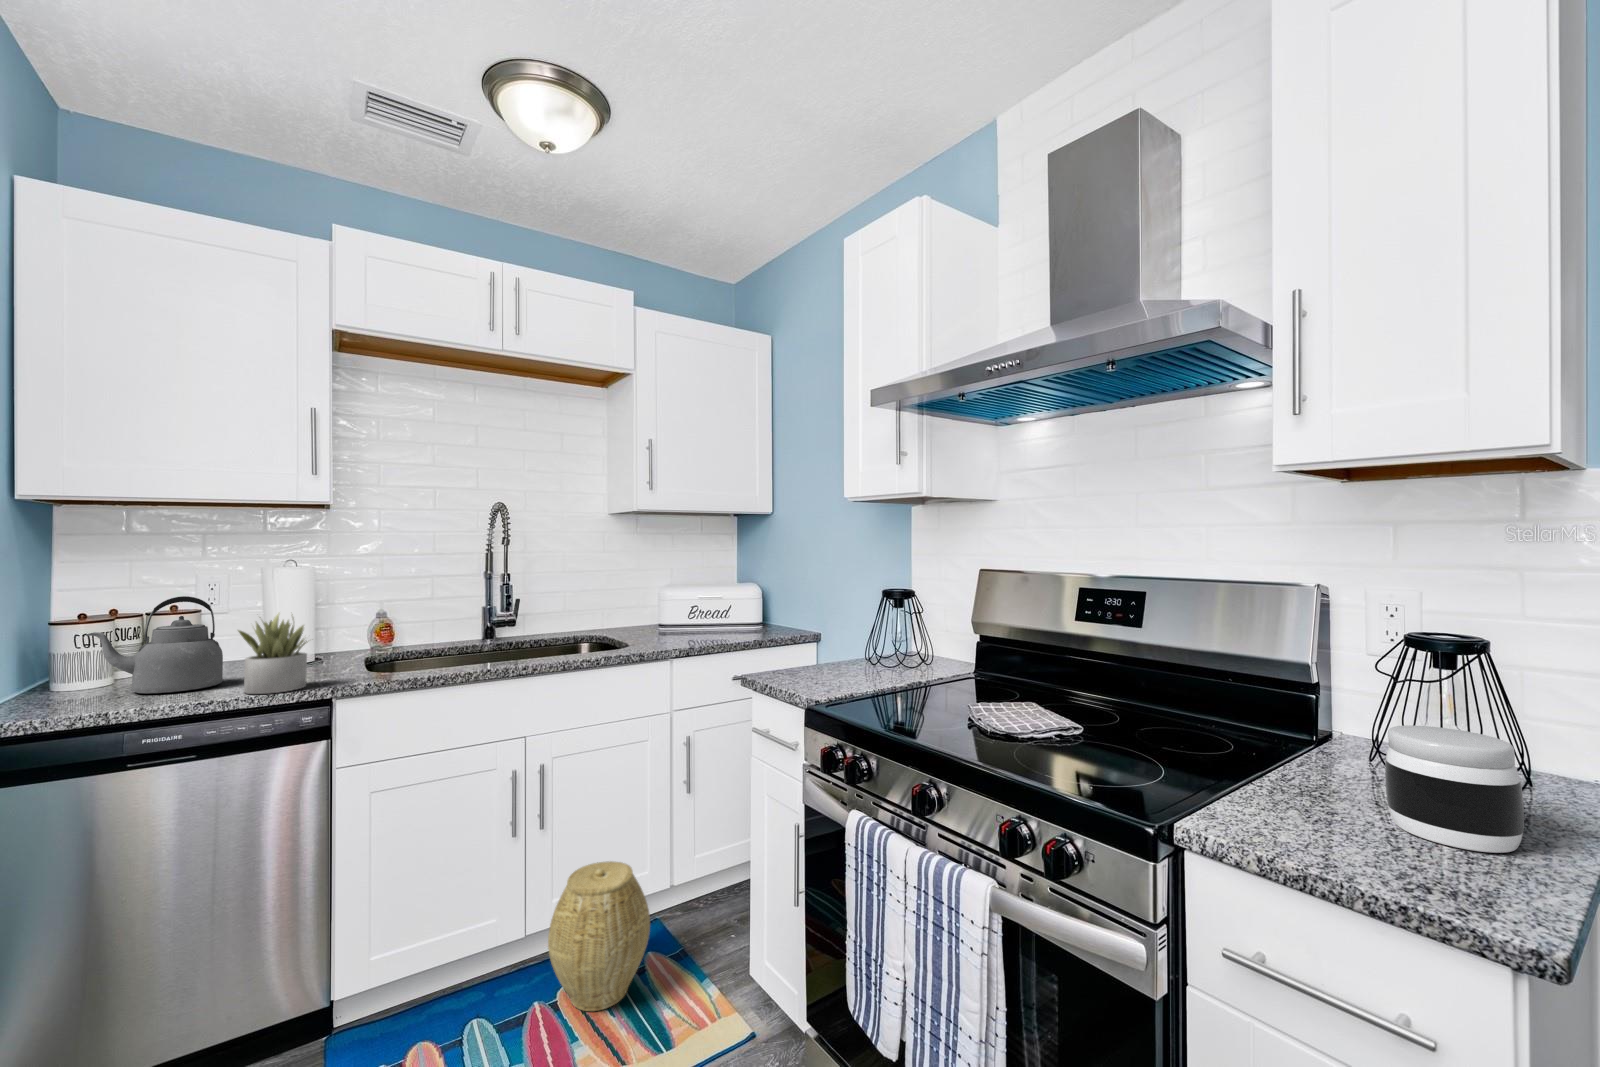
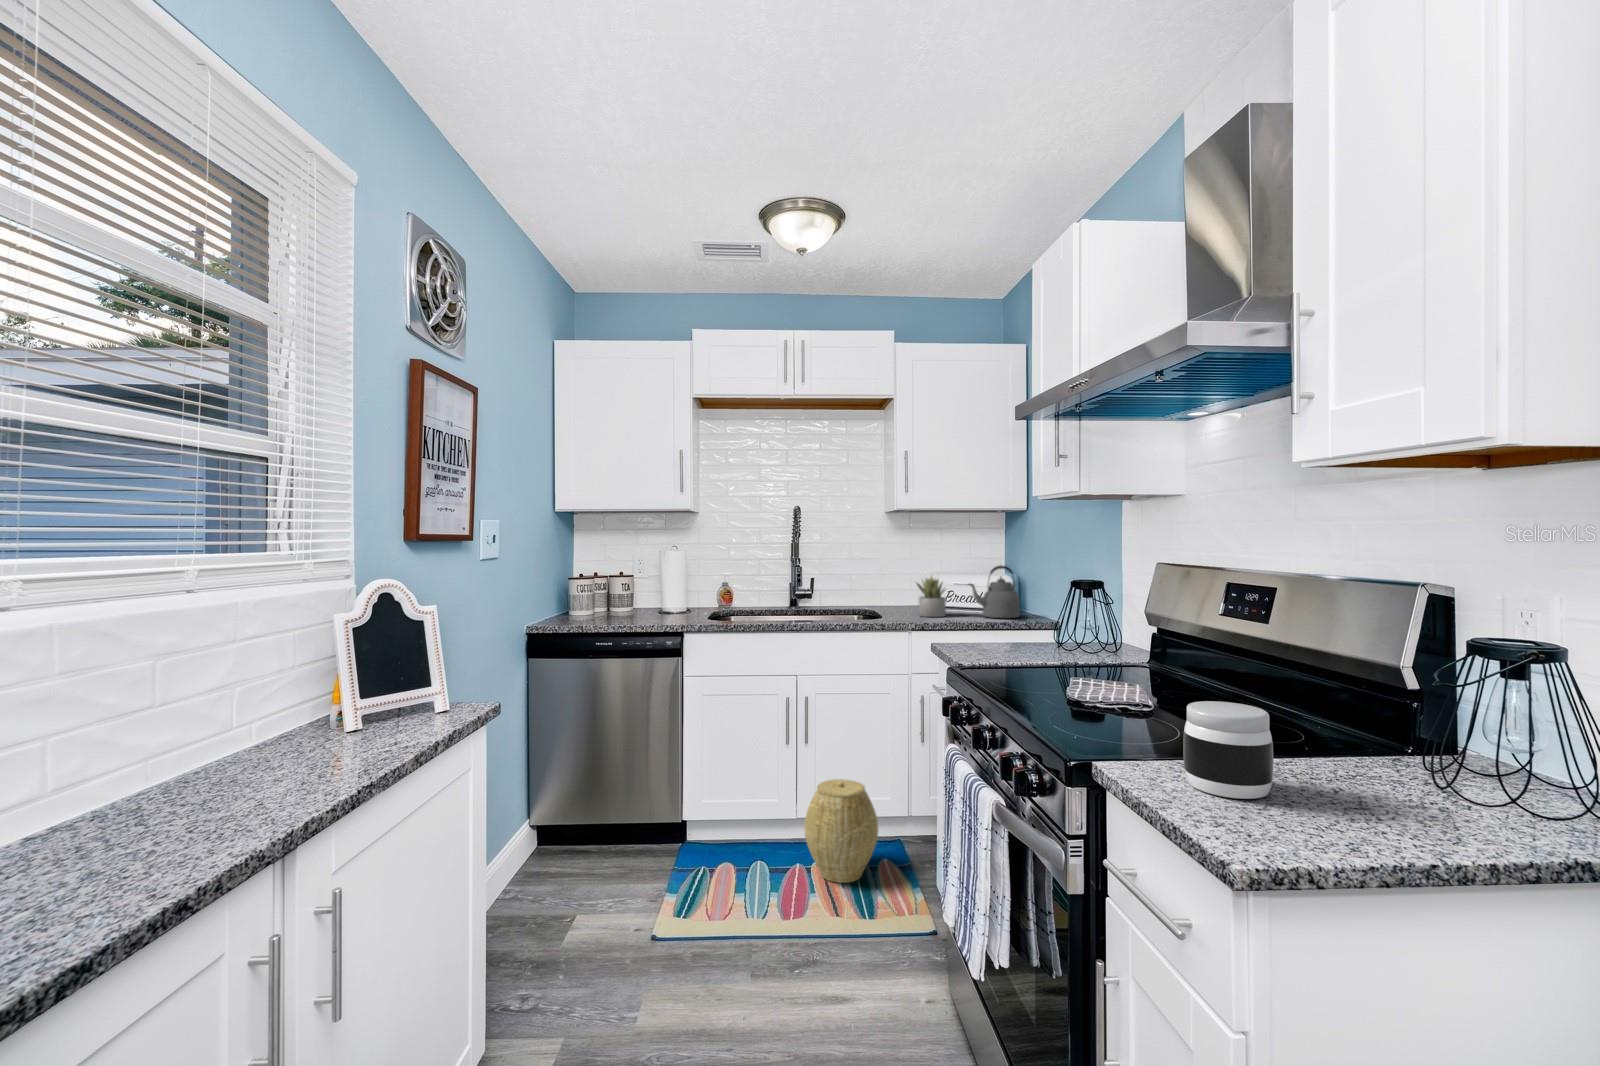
kettle: present [86,596,223,694] -> present [969,566,1020,618]
succulent plant: present [238,613,307,694] -> present [917,576,946,617]

